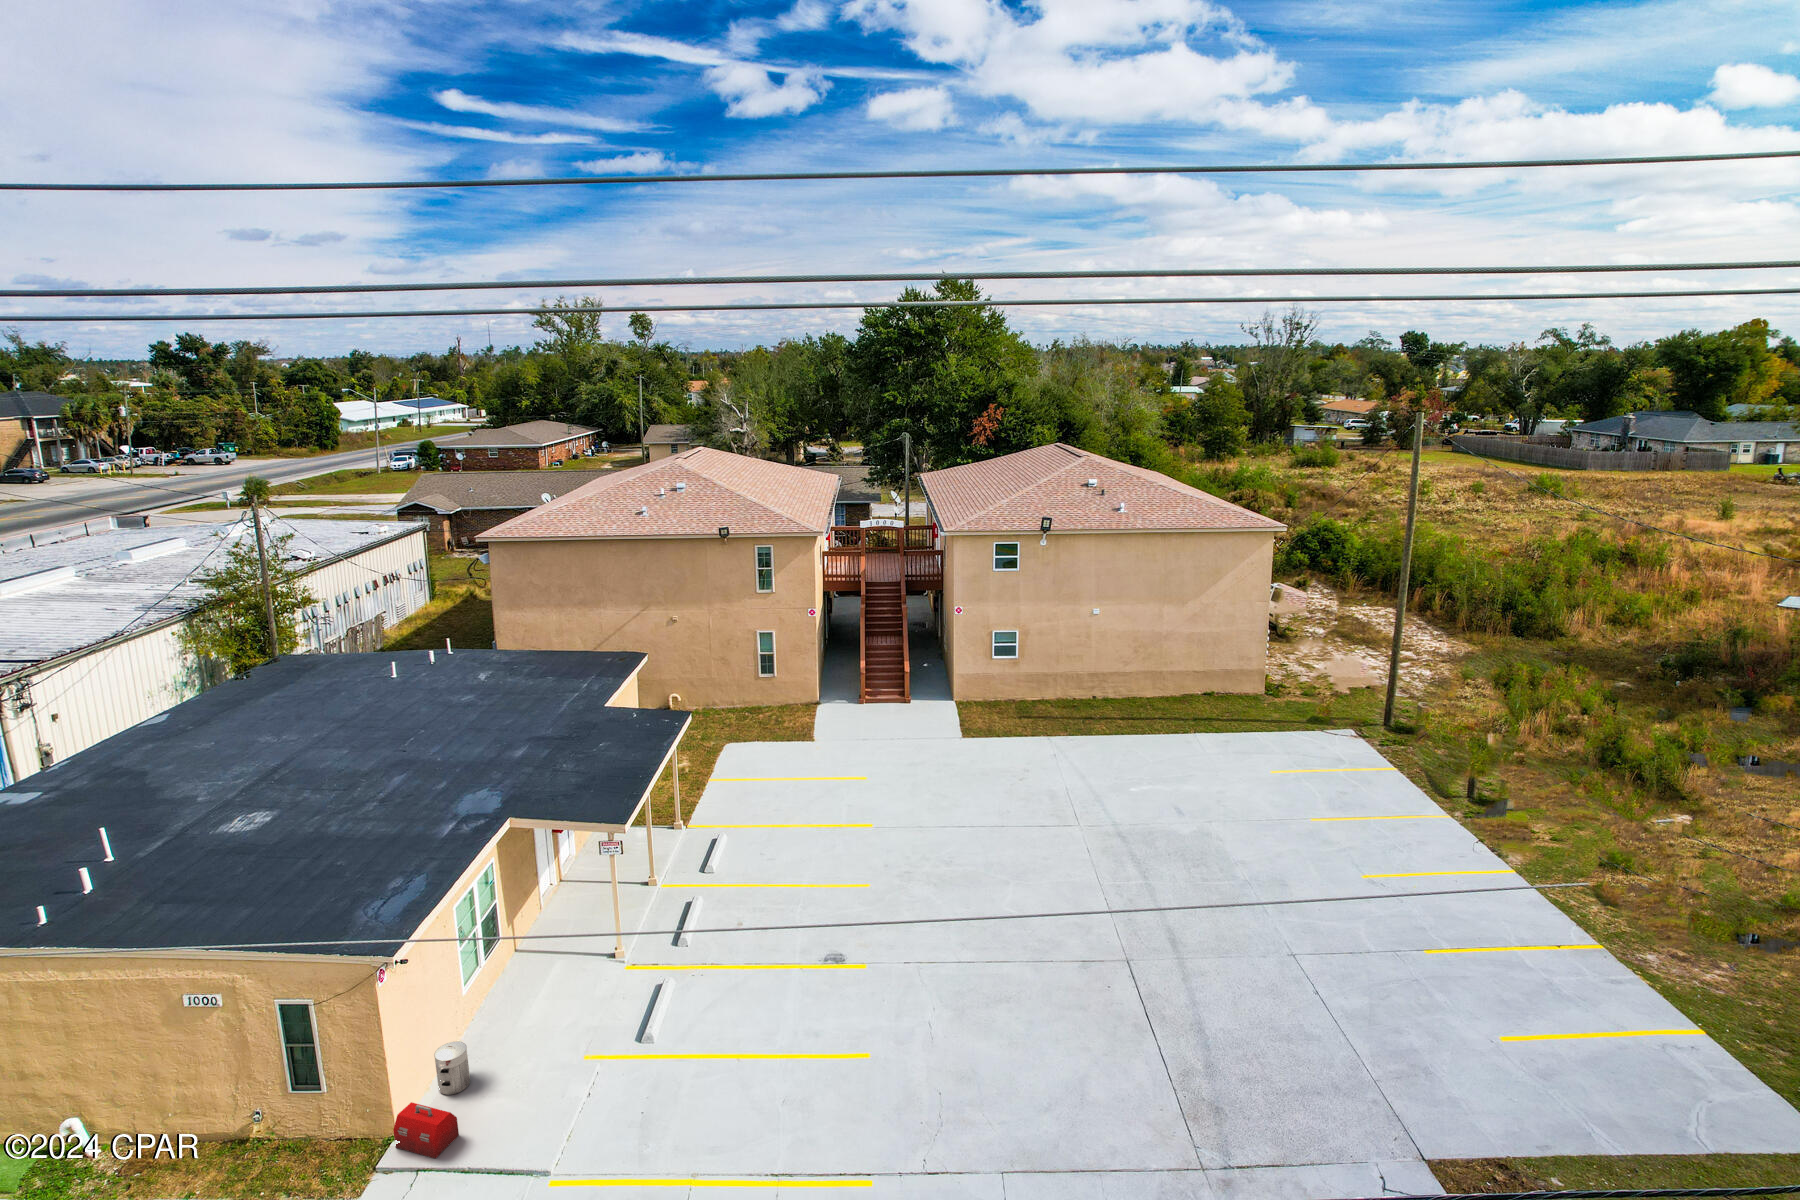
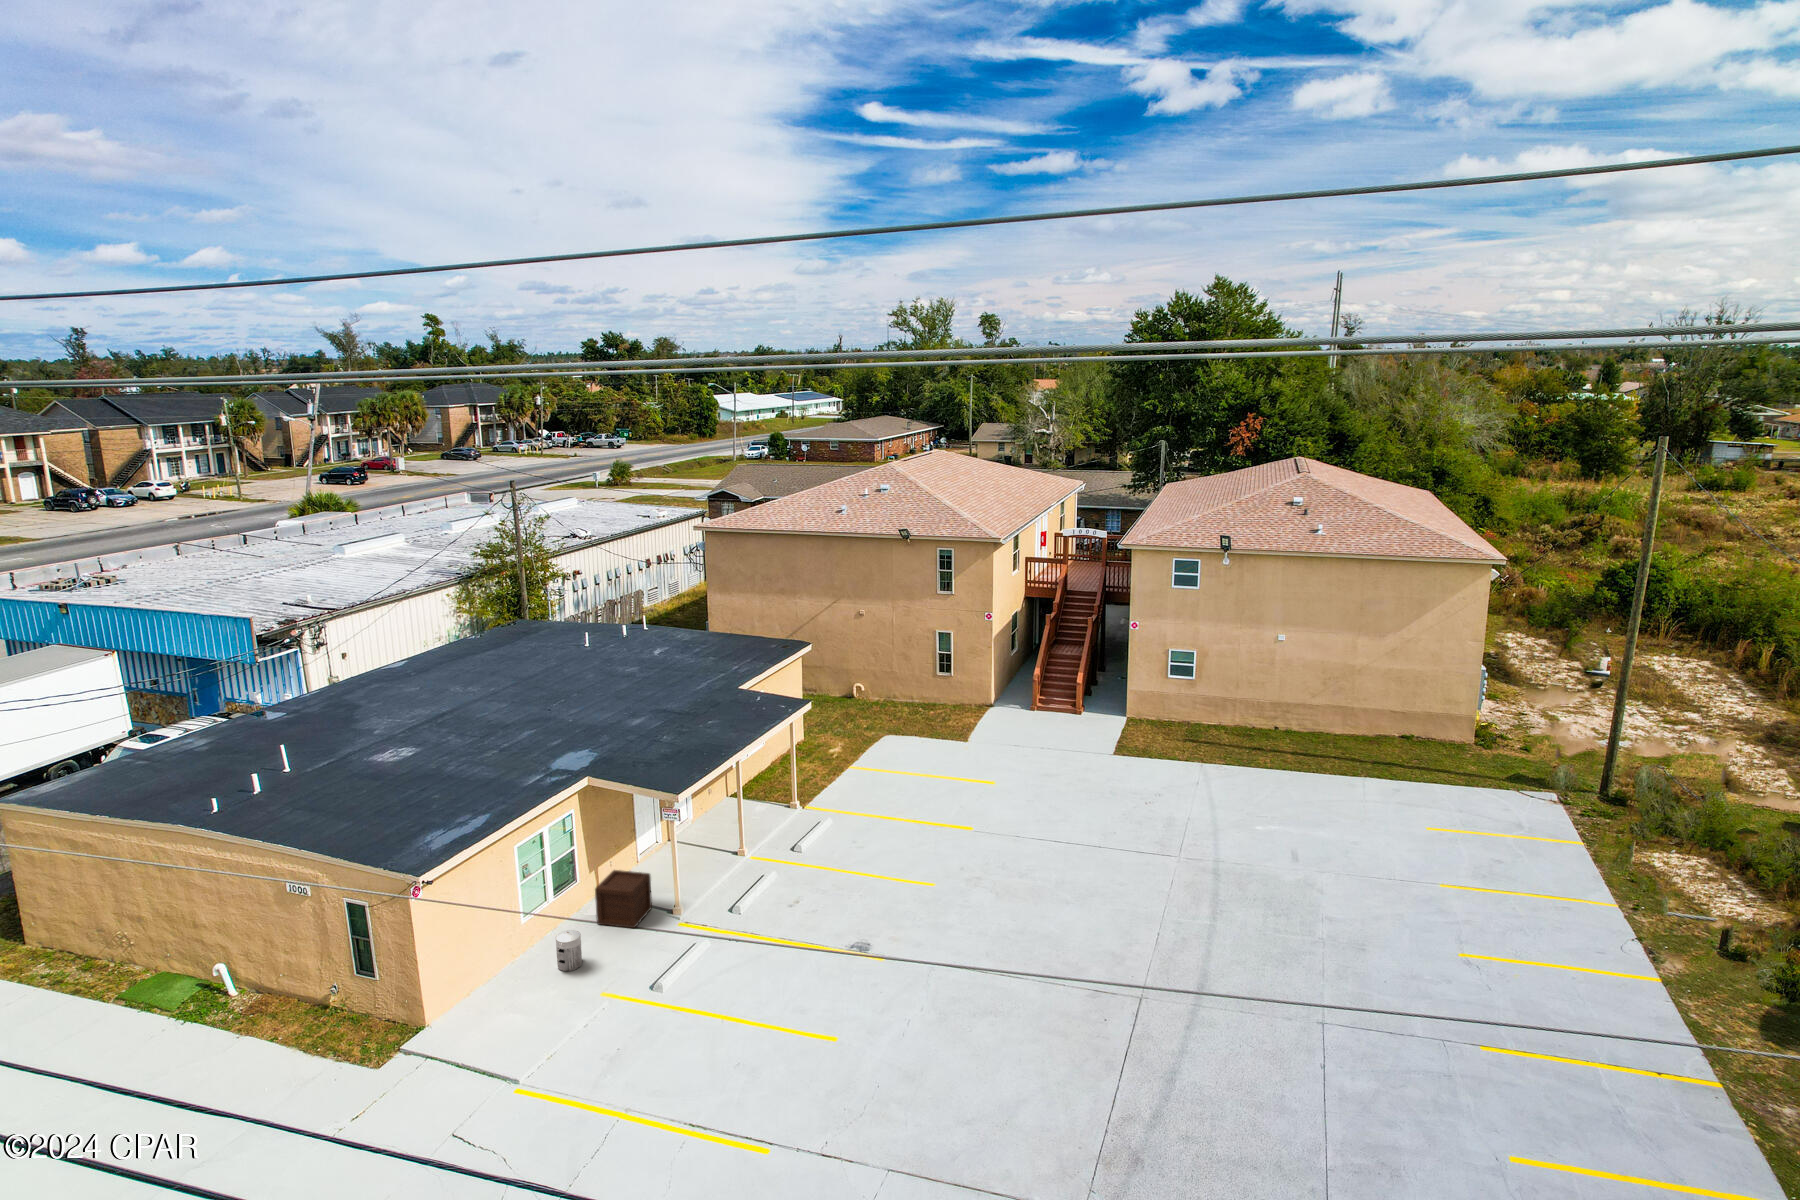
wooden crate: none [467,950,535,1023] -> present [595,870,652,928]
toolbox: present [393,1102,459,1158] -> none [514,967,561,1012]

